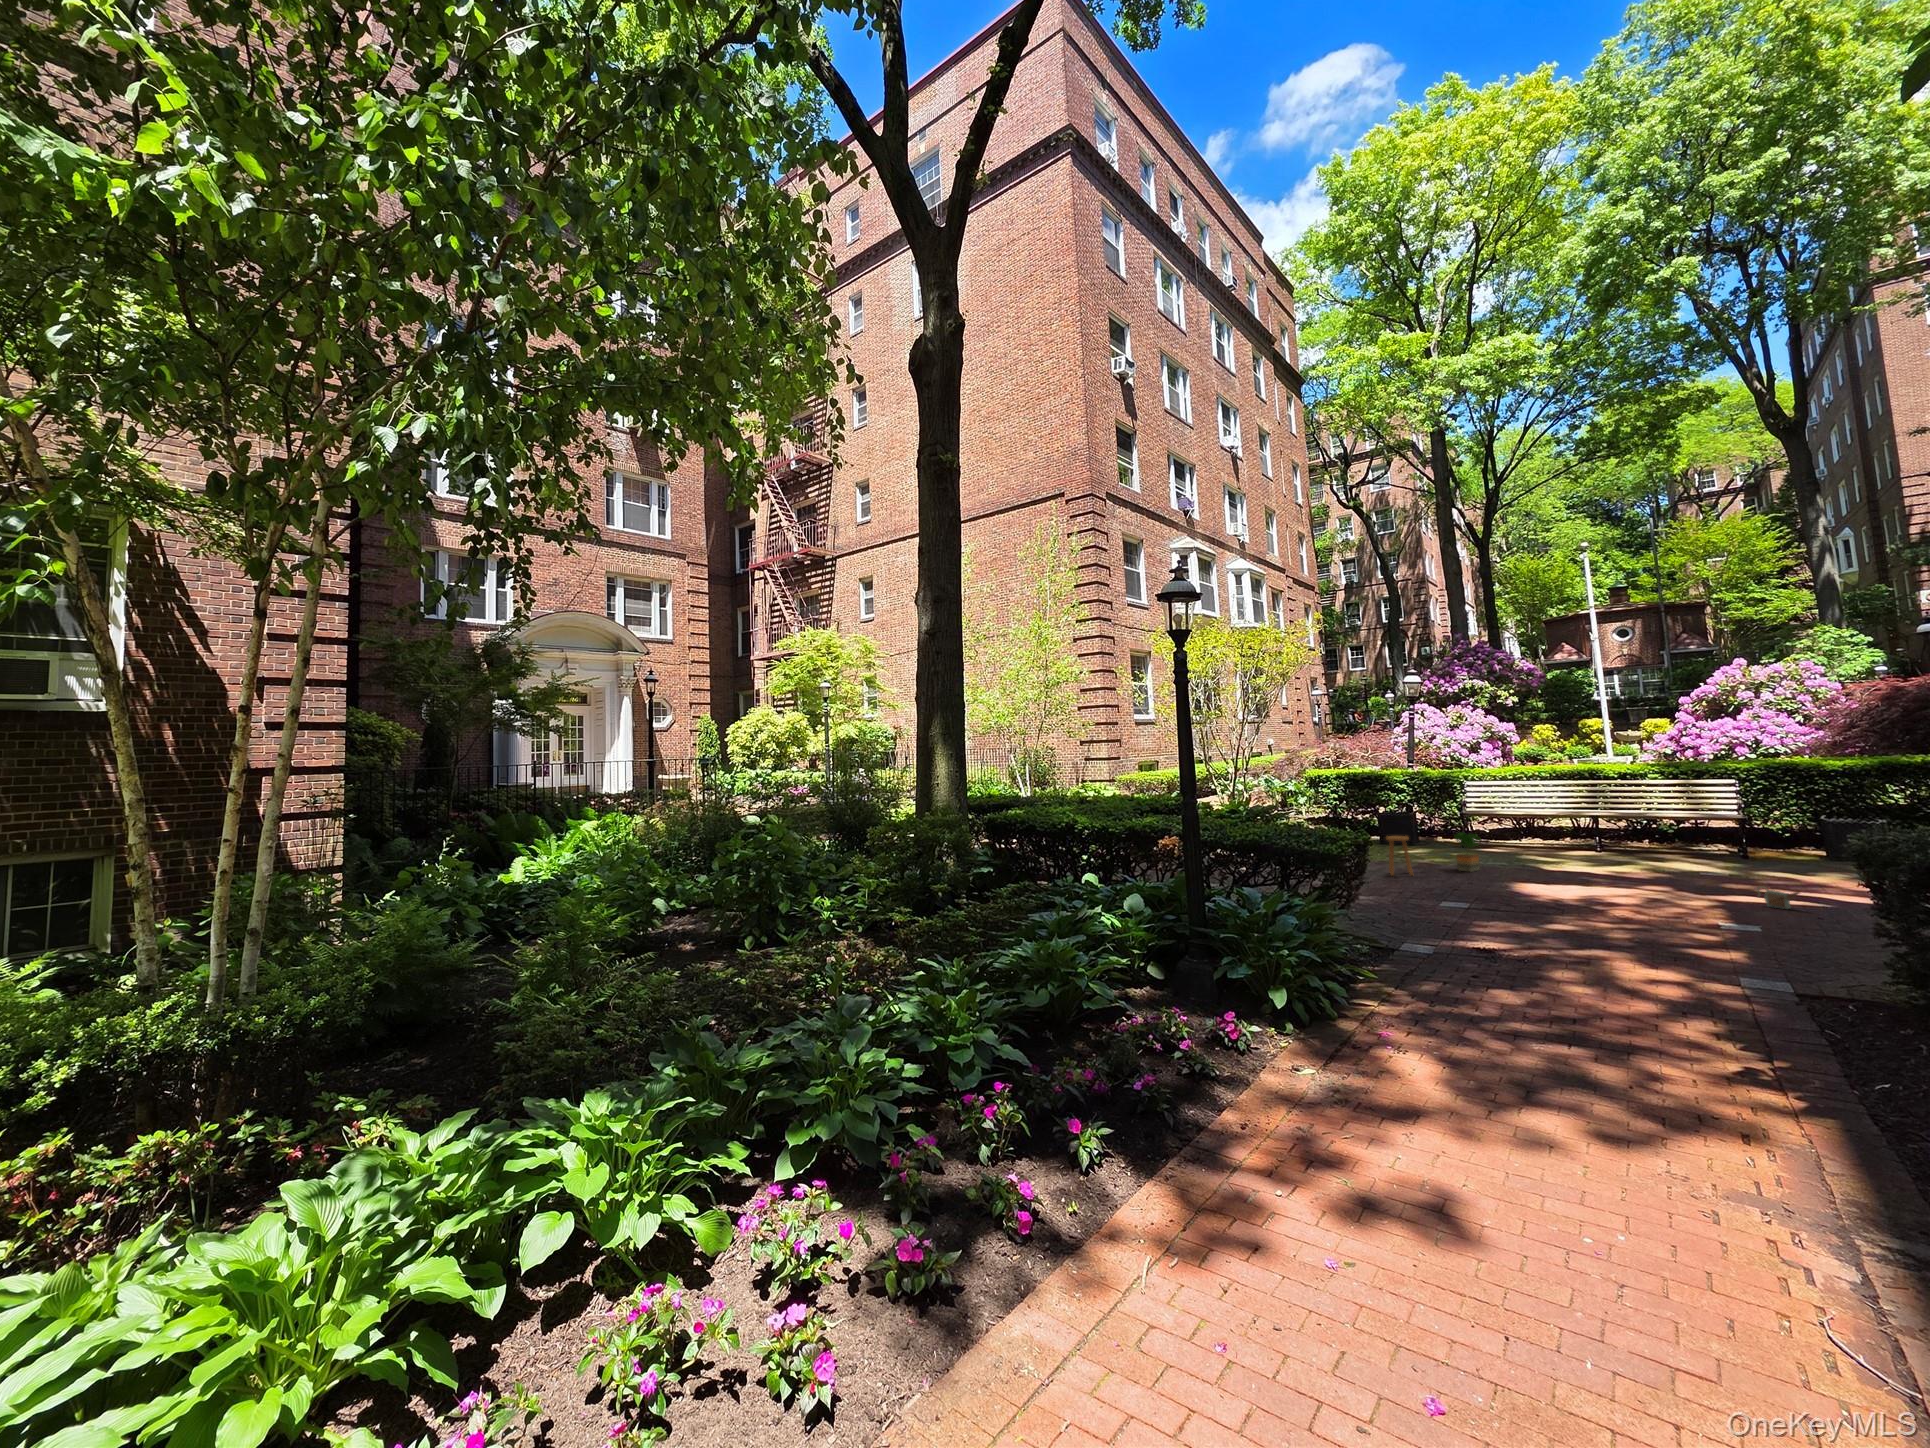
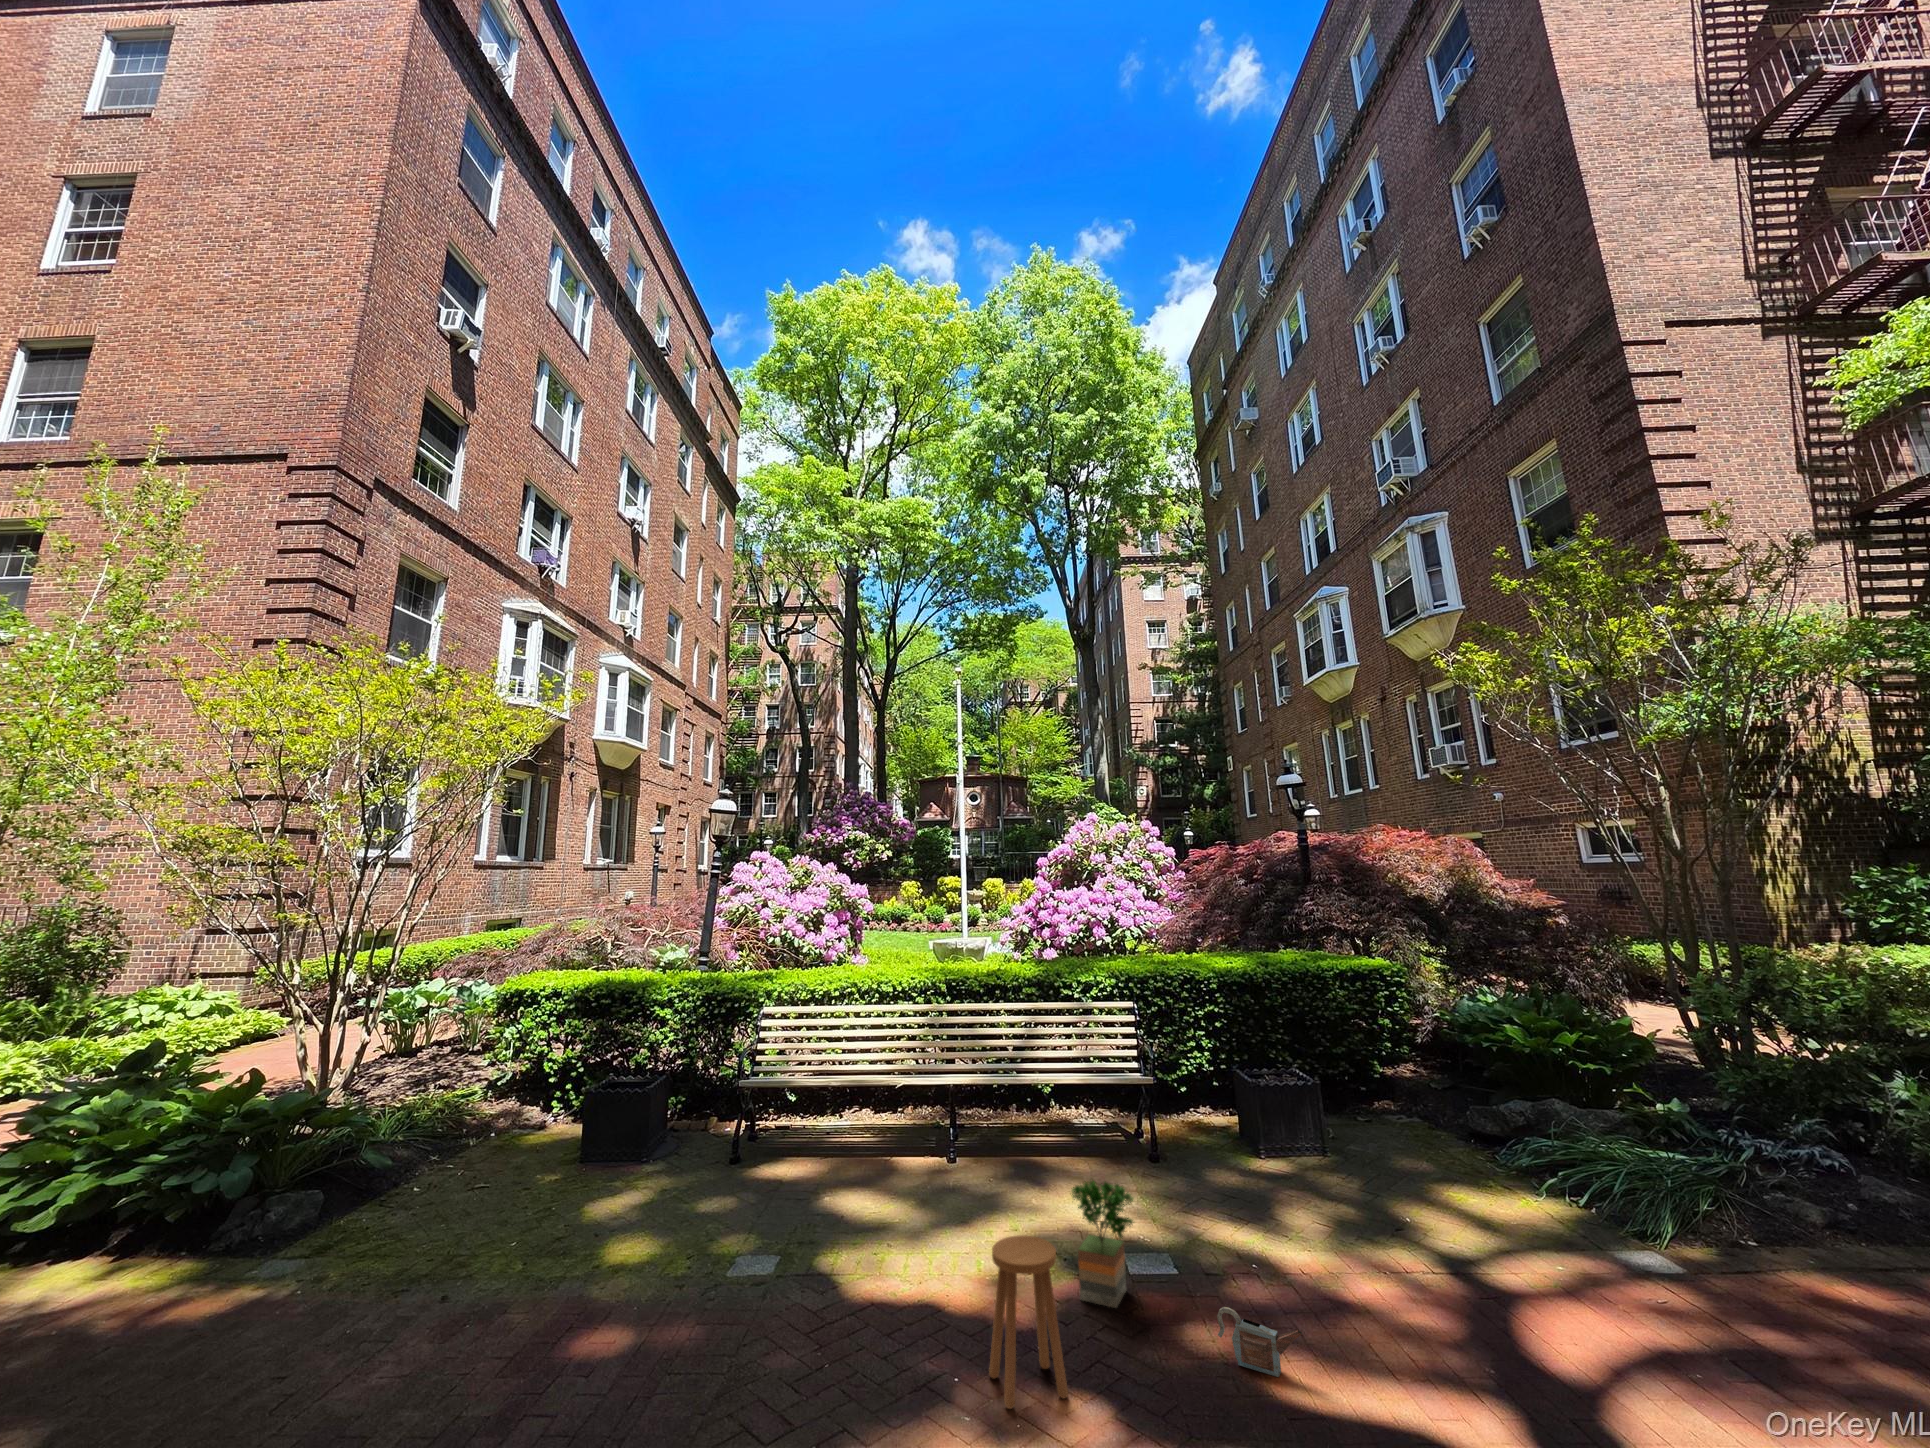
potted tree: present [1455,833,1481,872] -> present [1072,1181,1134,1308]
stool: present [1386,836,1413,876] -> present [989,1235,1068,1409]

